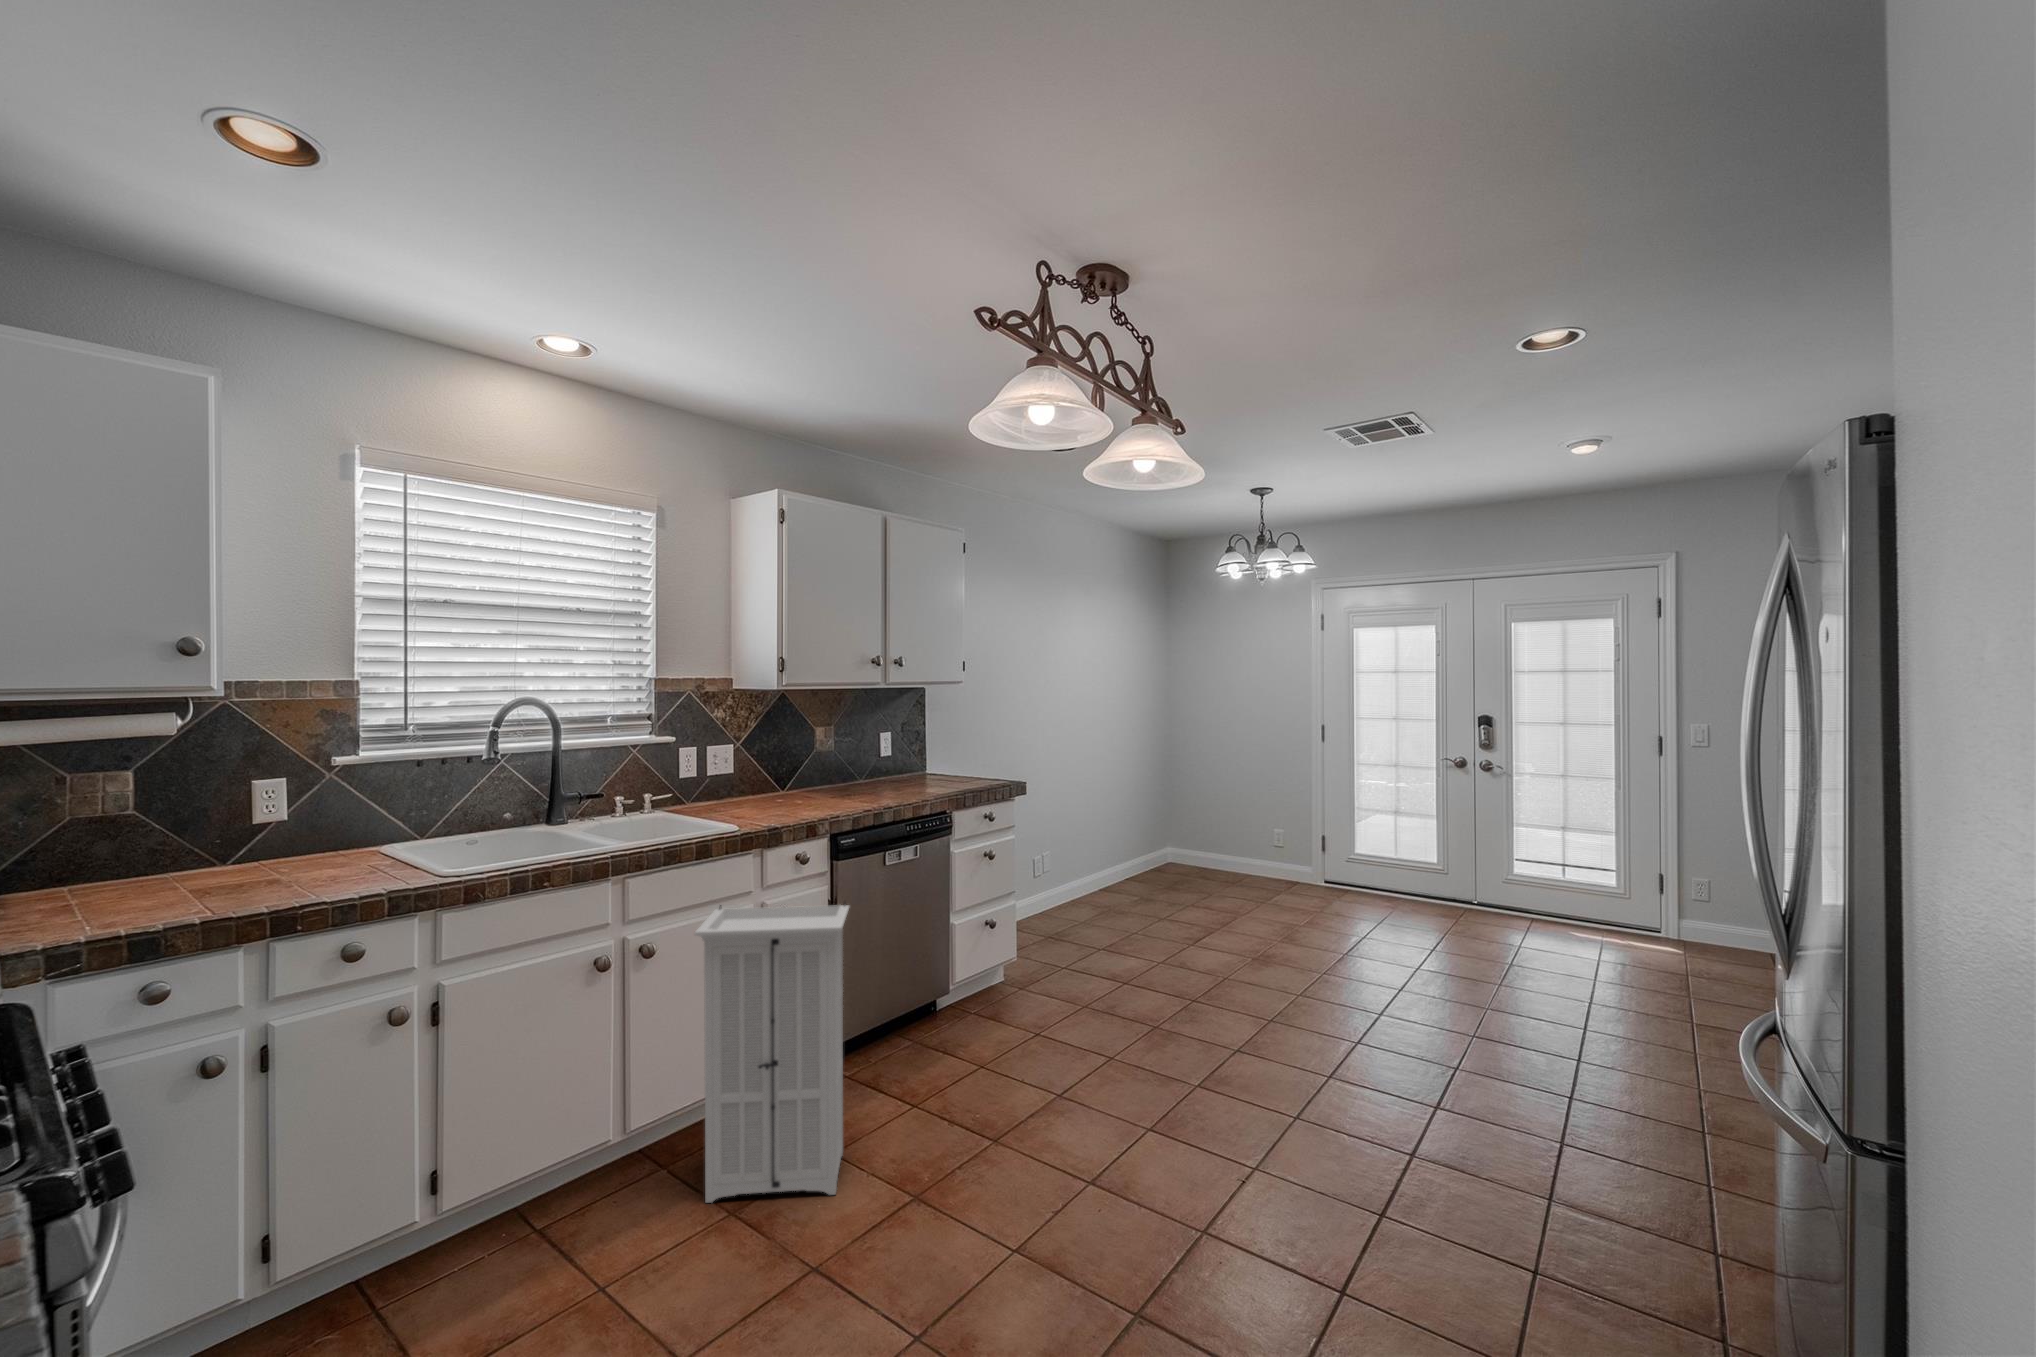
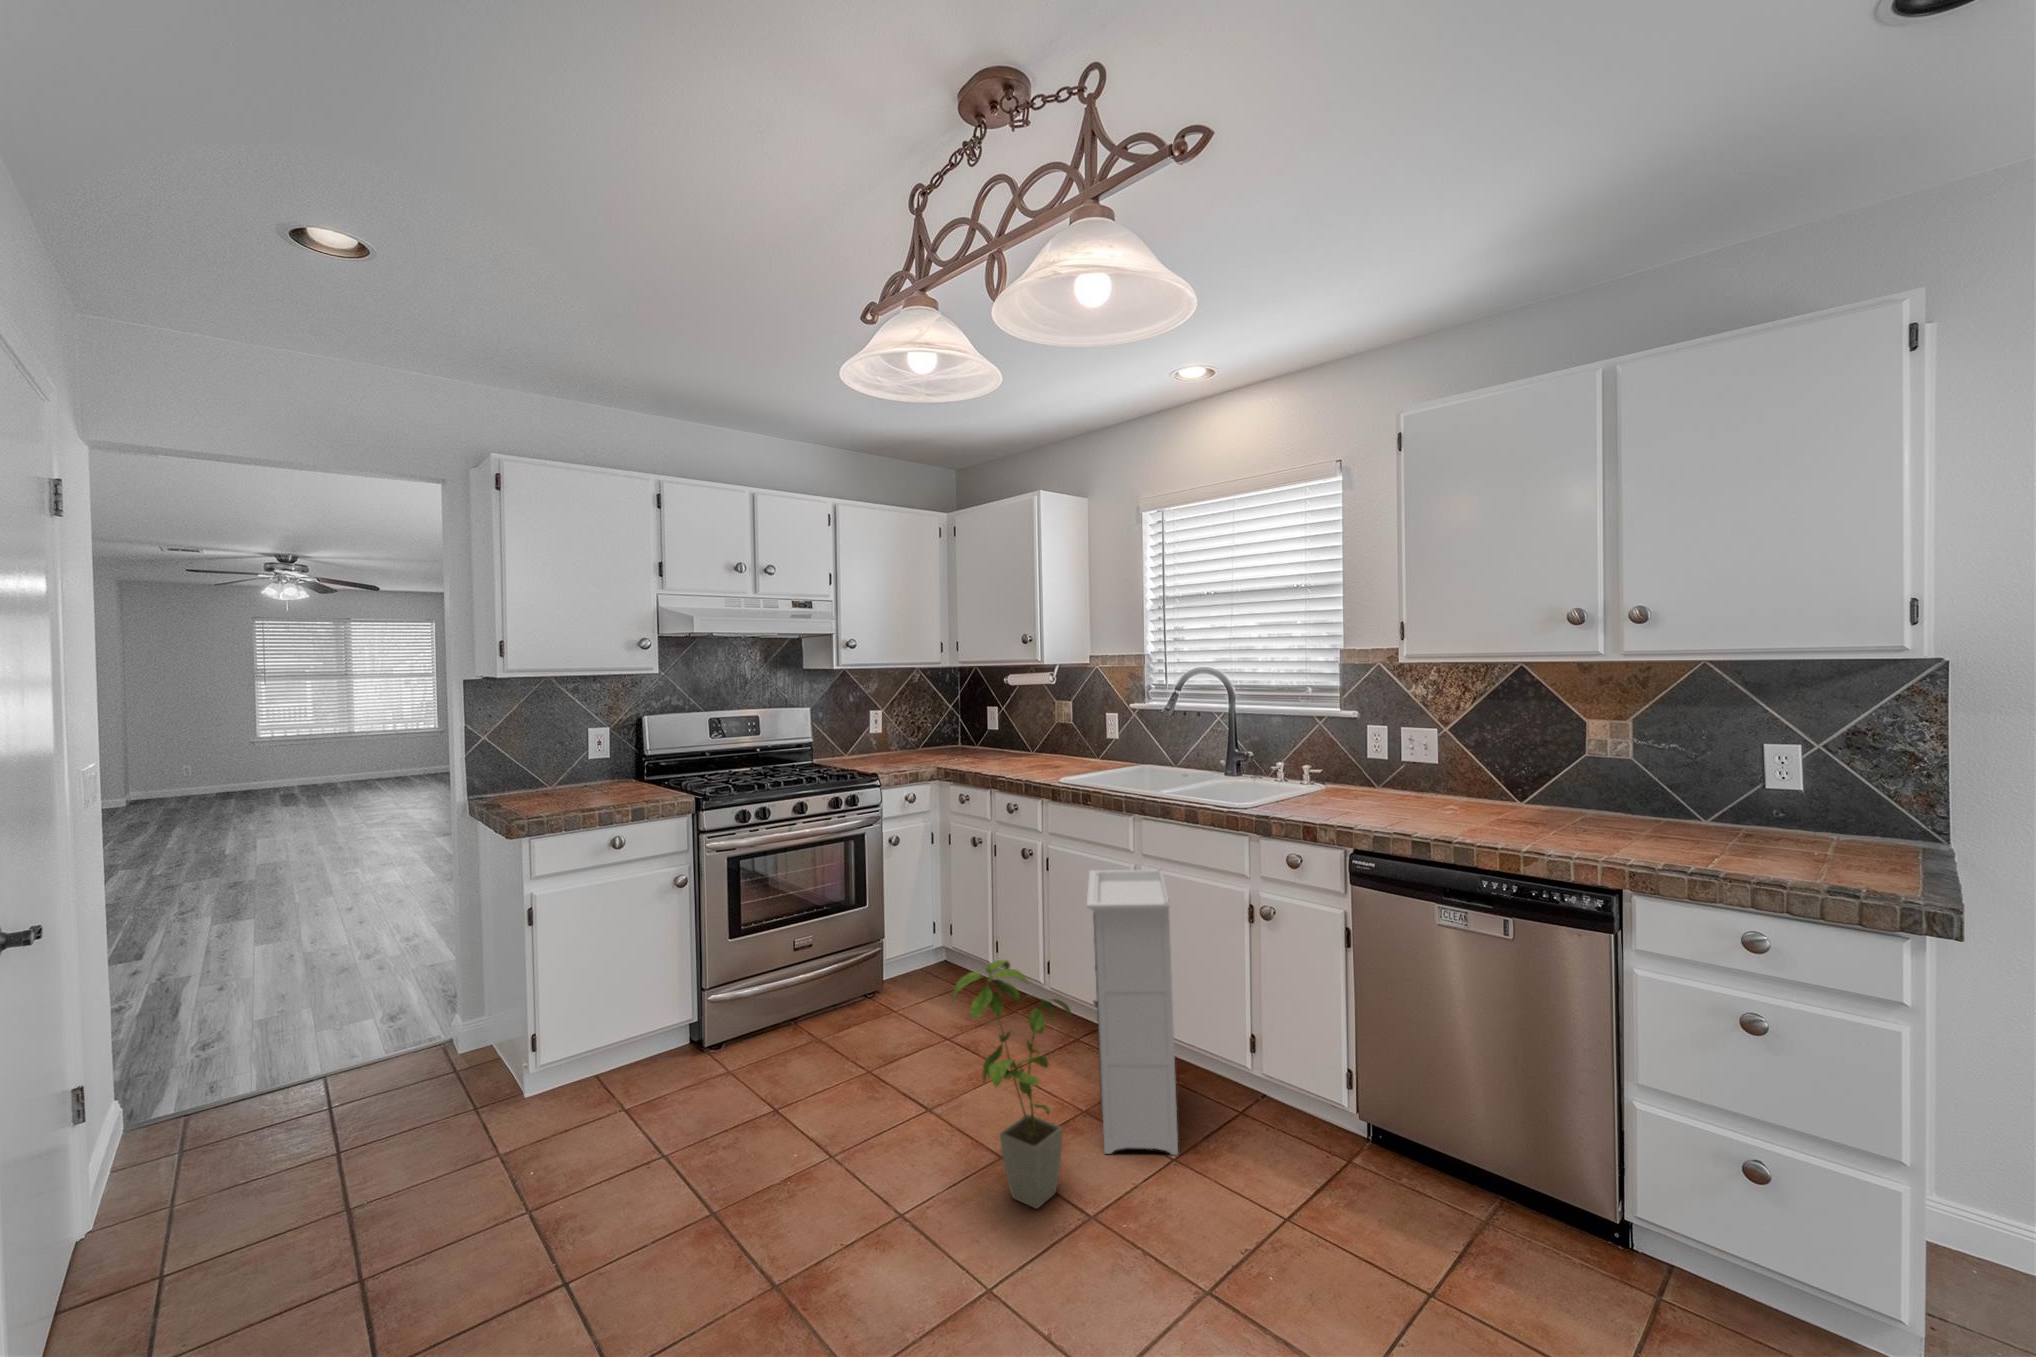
house plant: none [861,993,995,1249] -> present [952,960,1071,1209]

